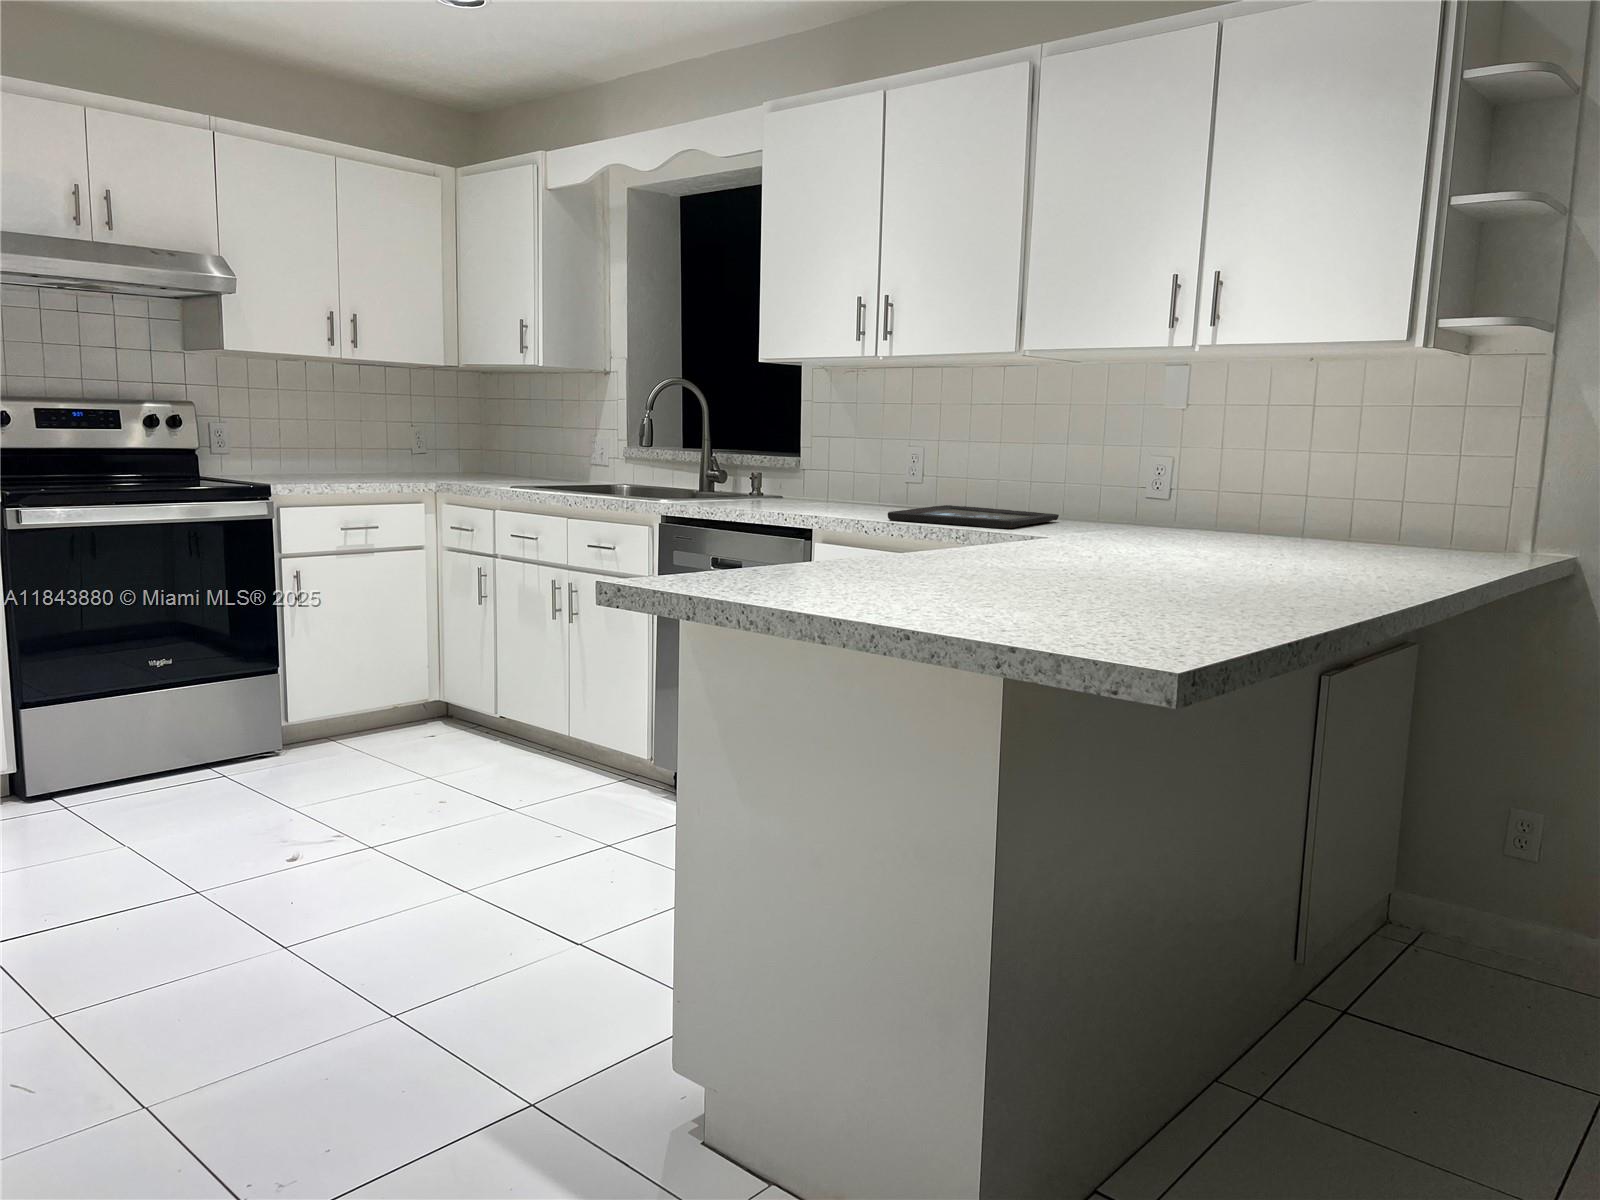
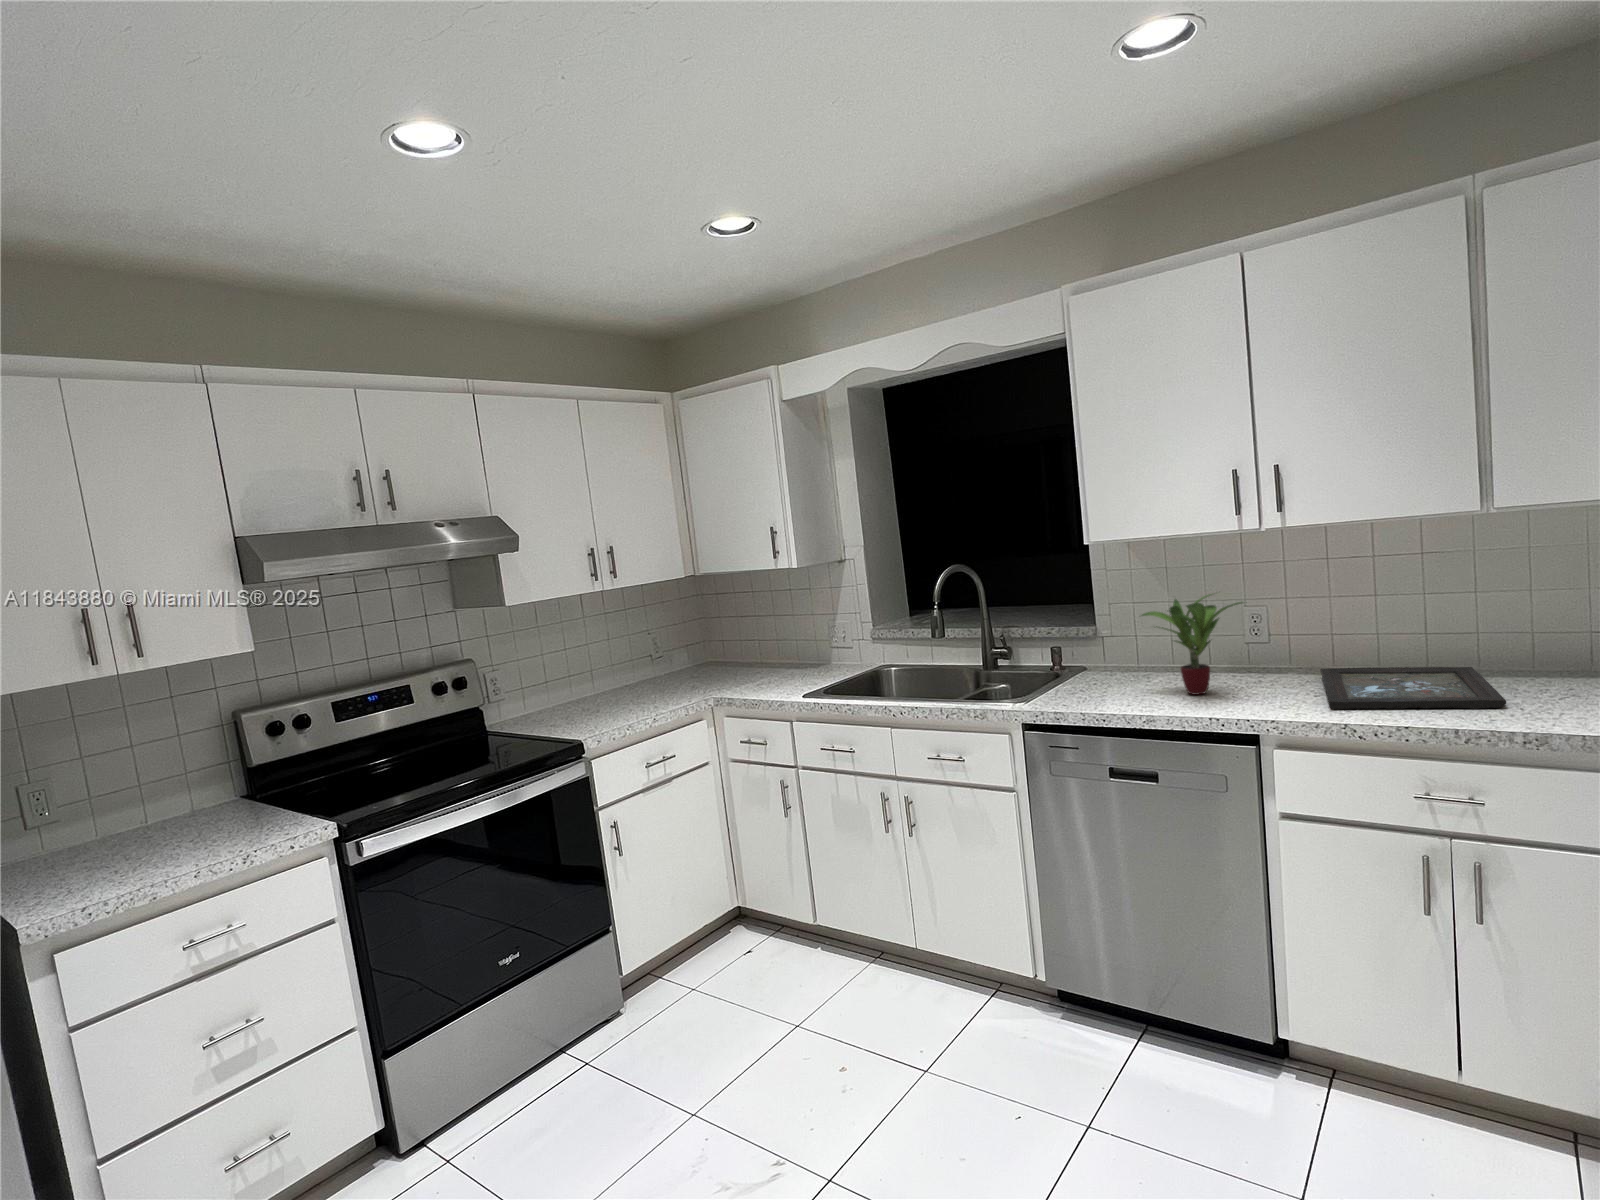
potted plant: none [789,416,860,510] -> present [1142,594,1243,695]

